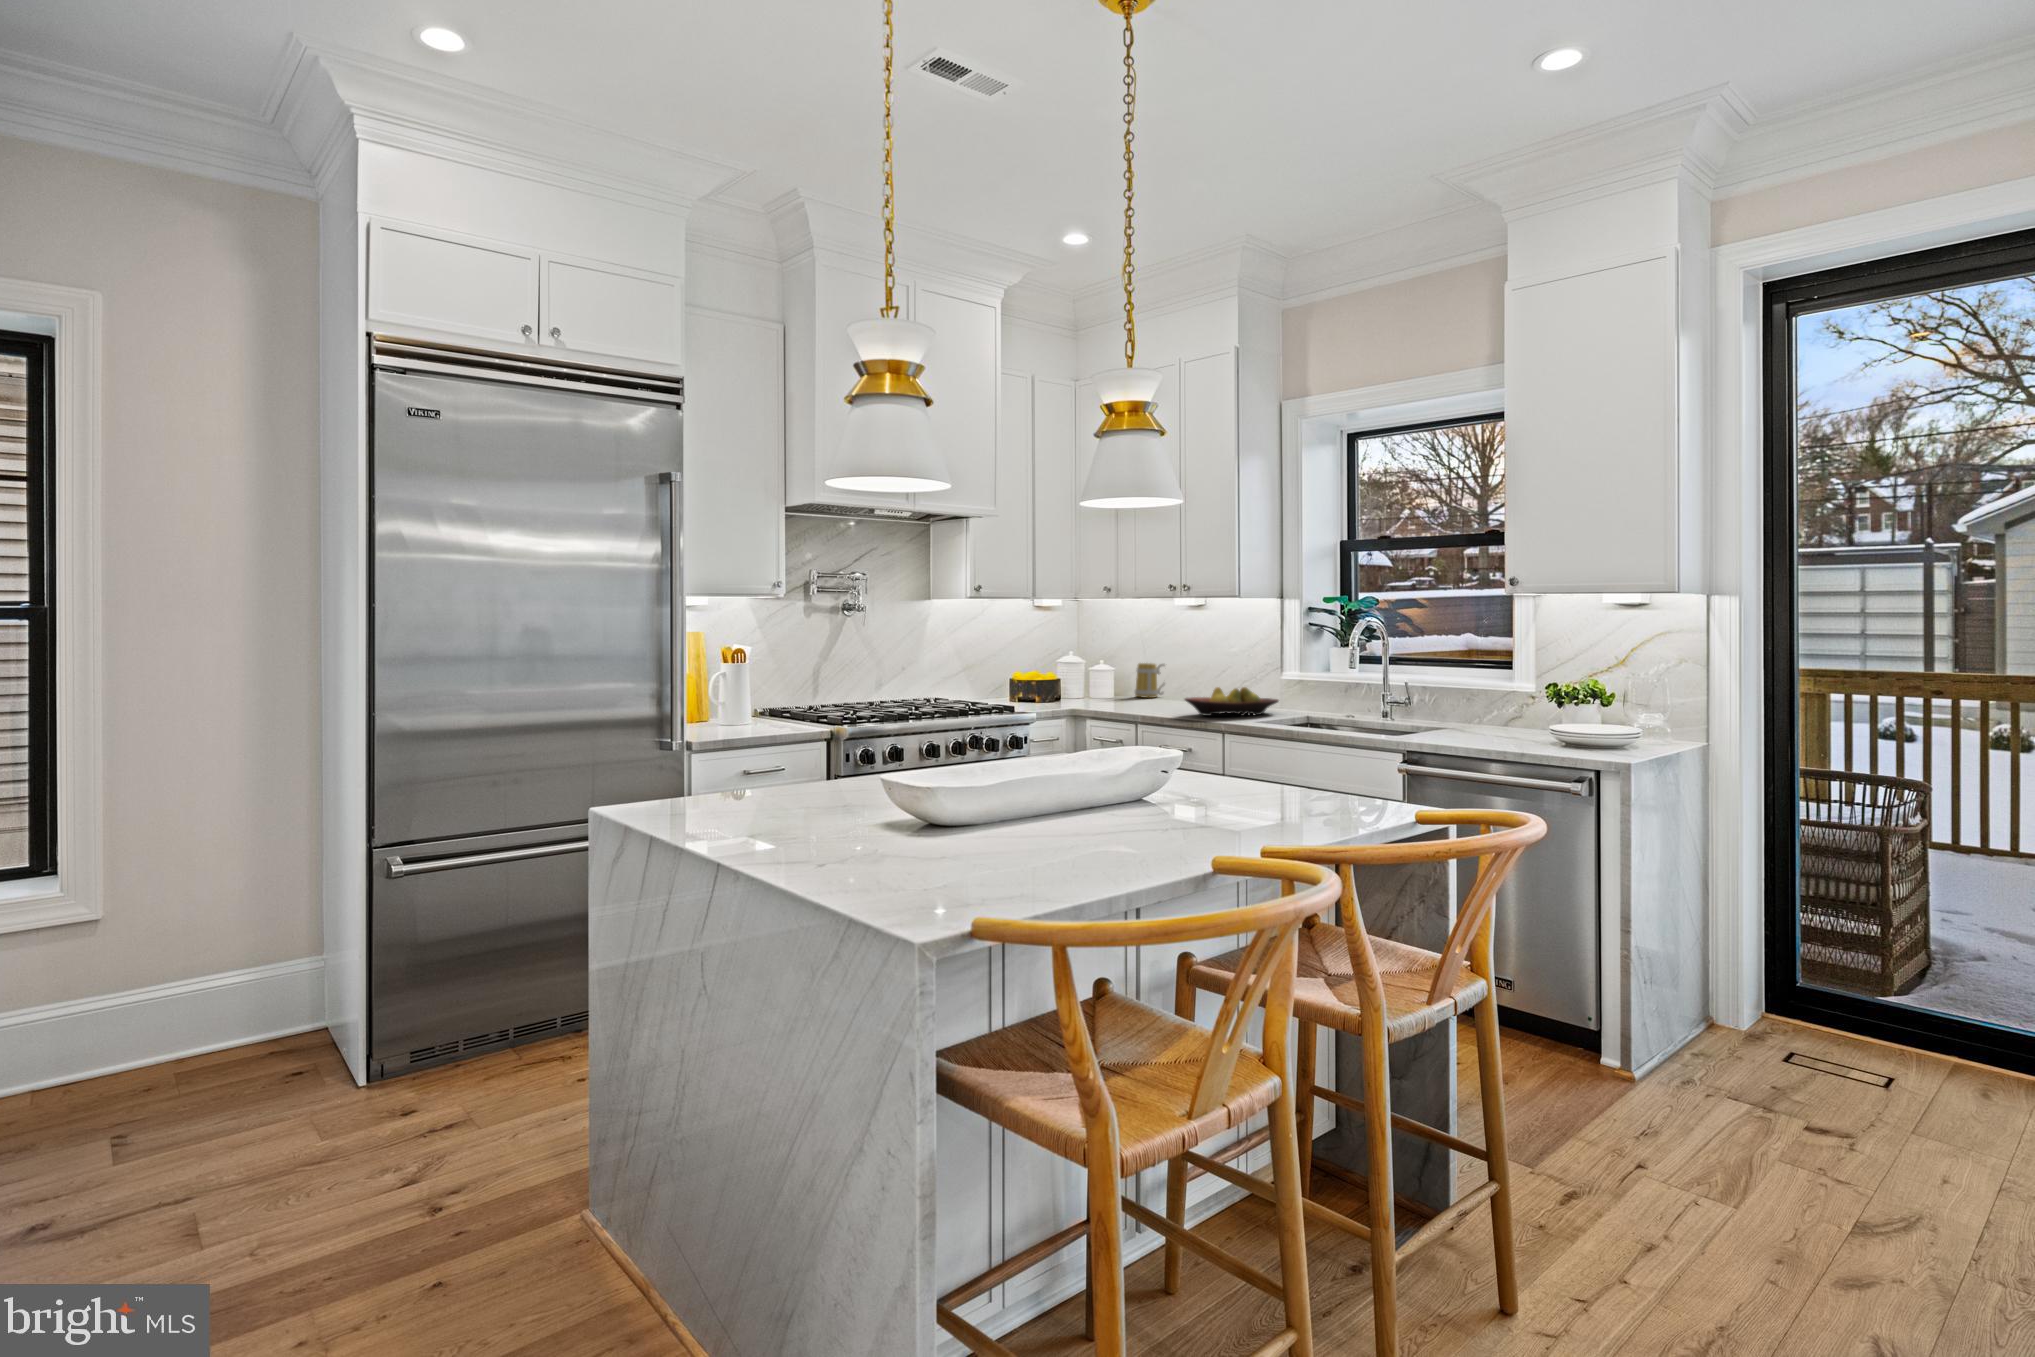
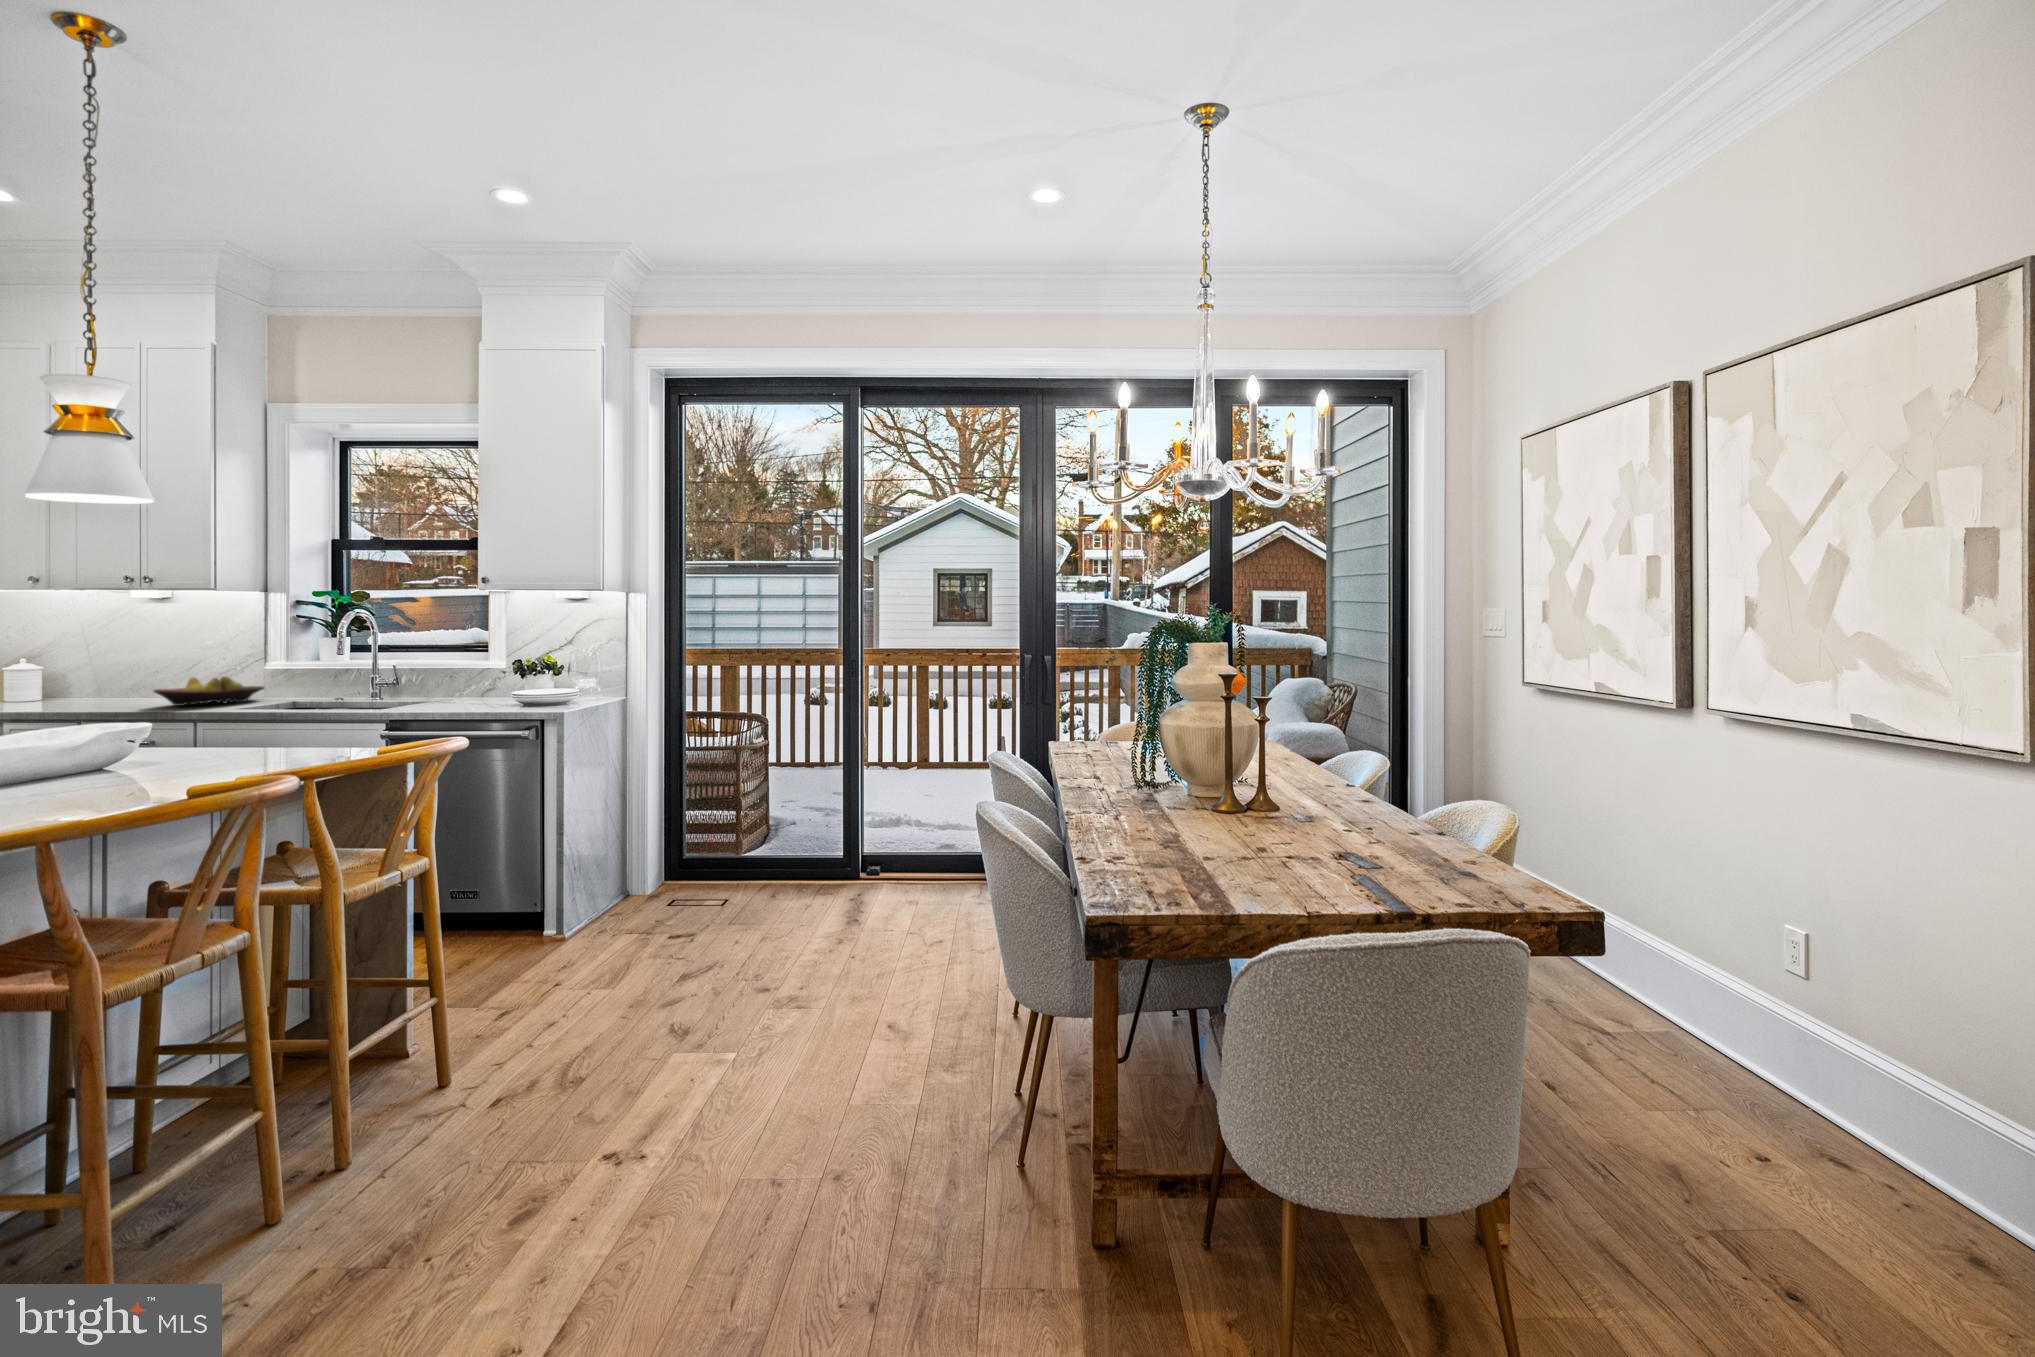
mug: present [1135,663,1165,698] -> none [88,658,133,694]

